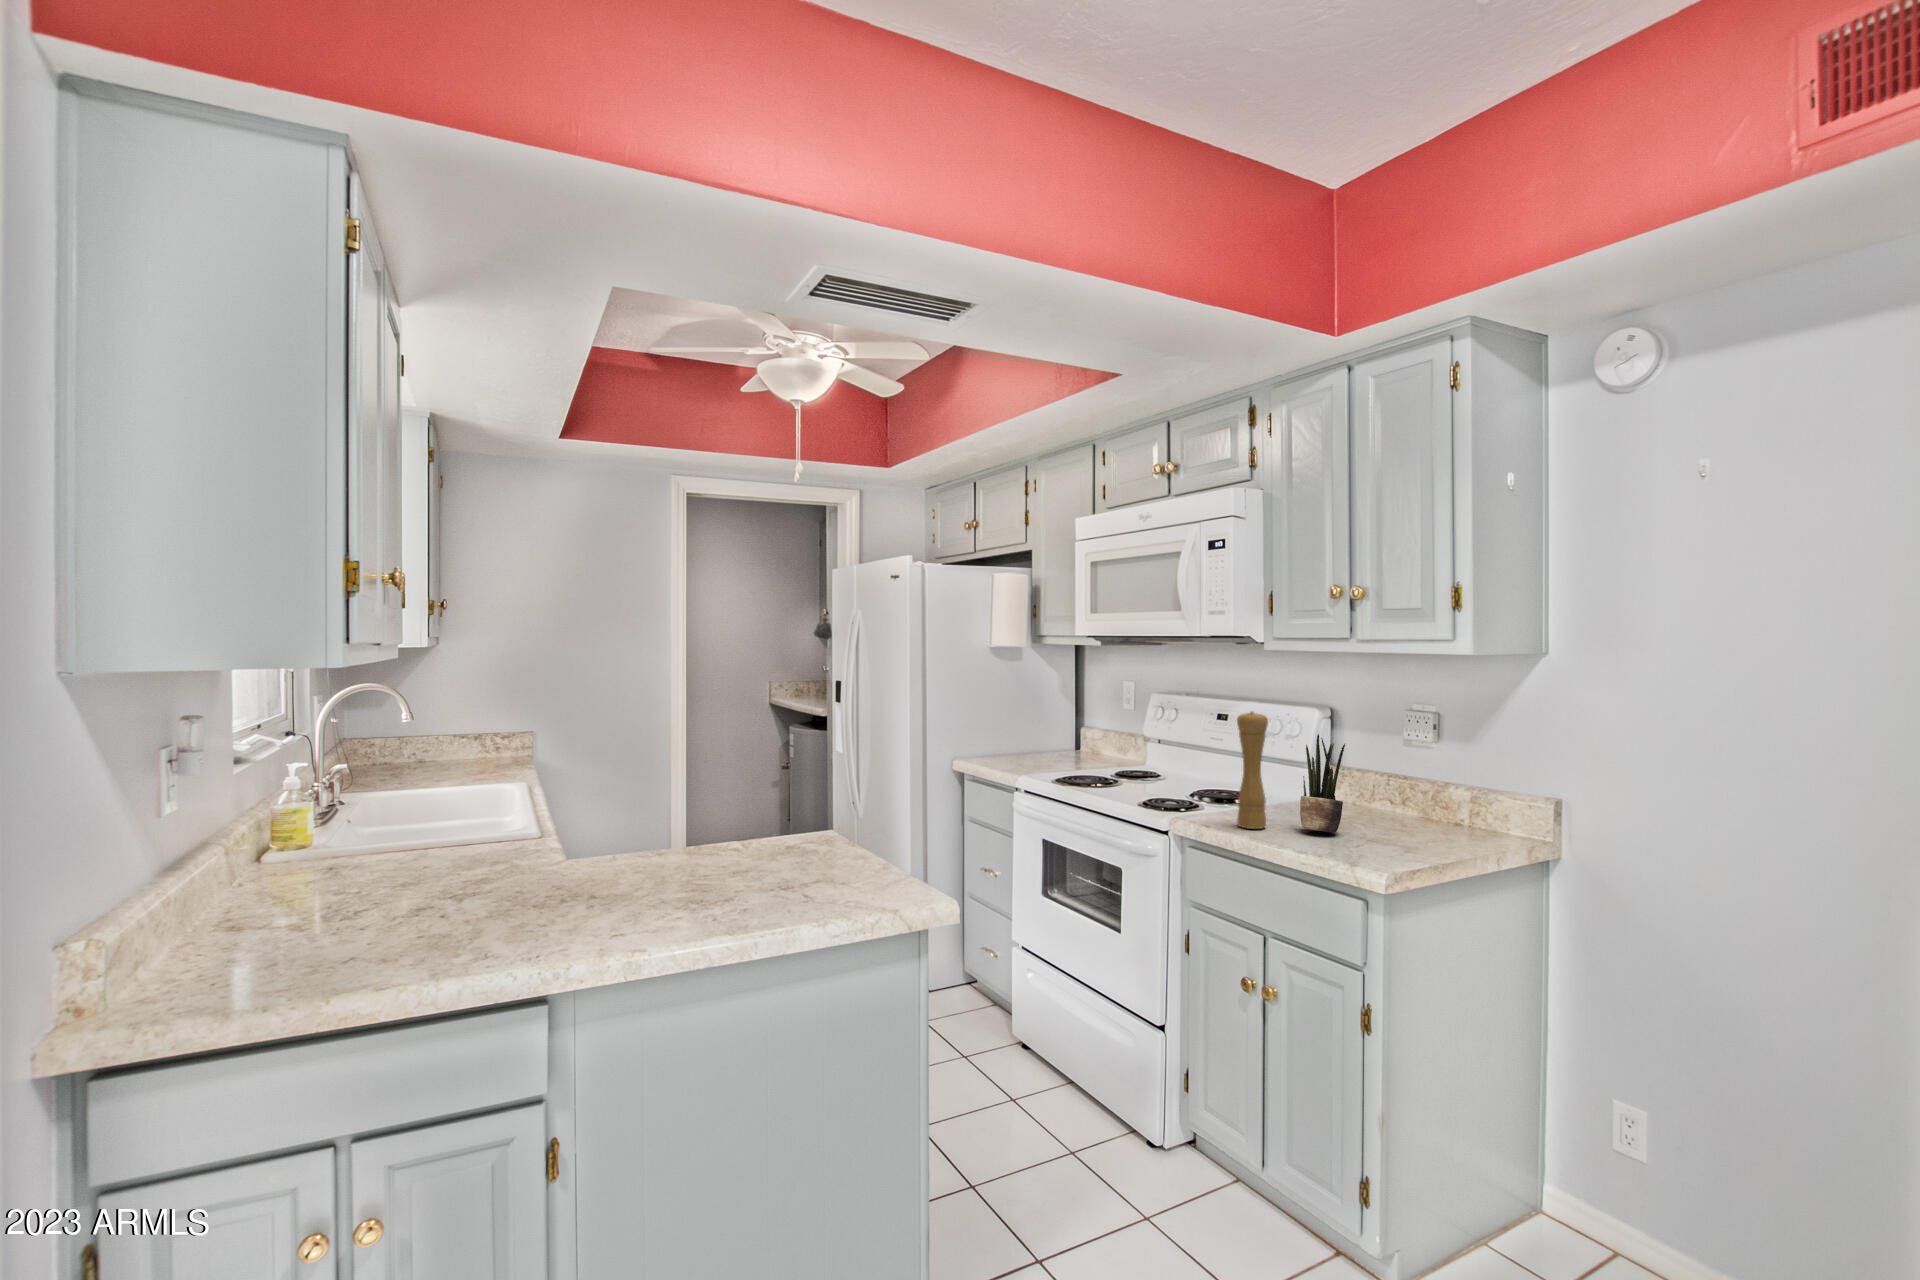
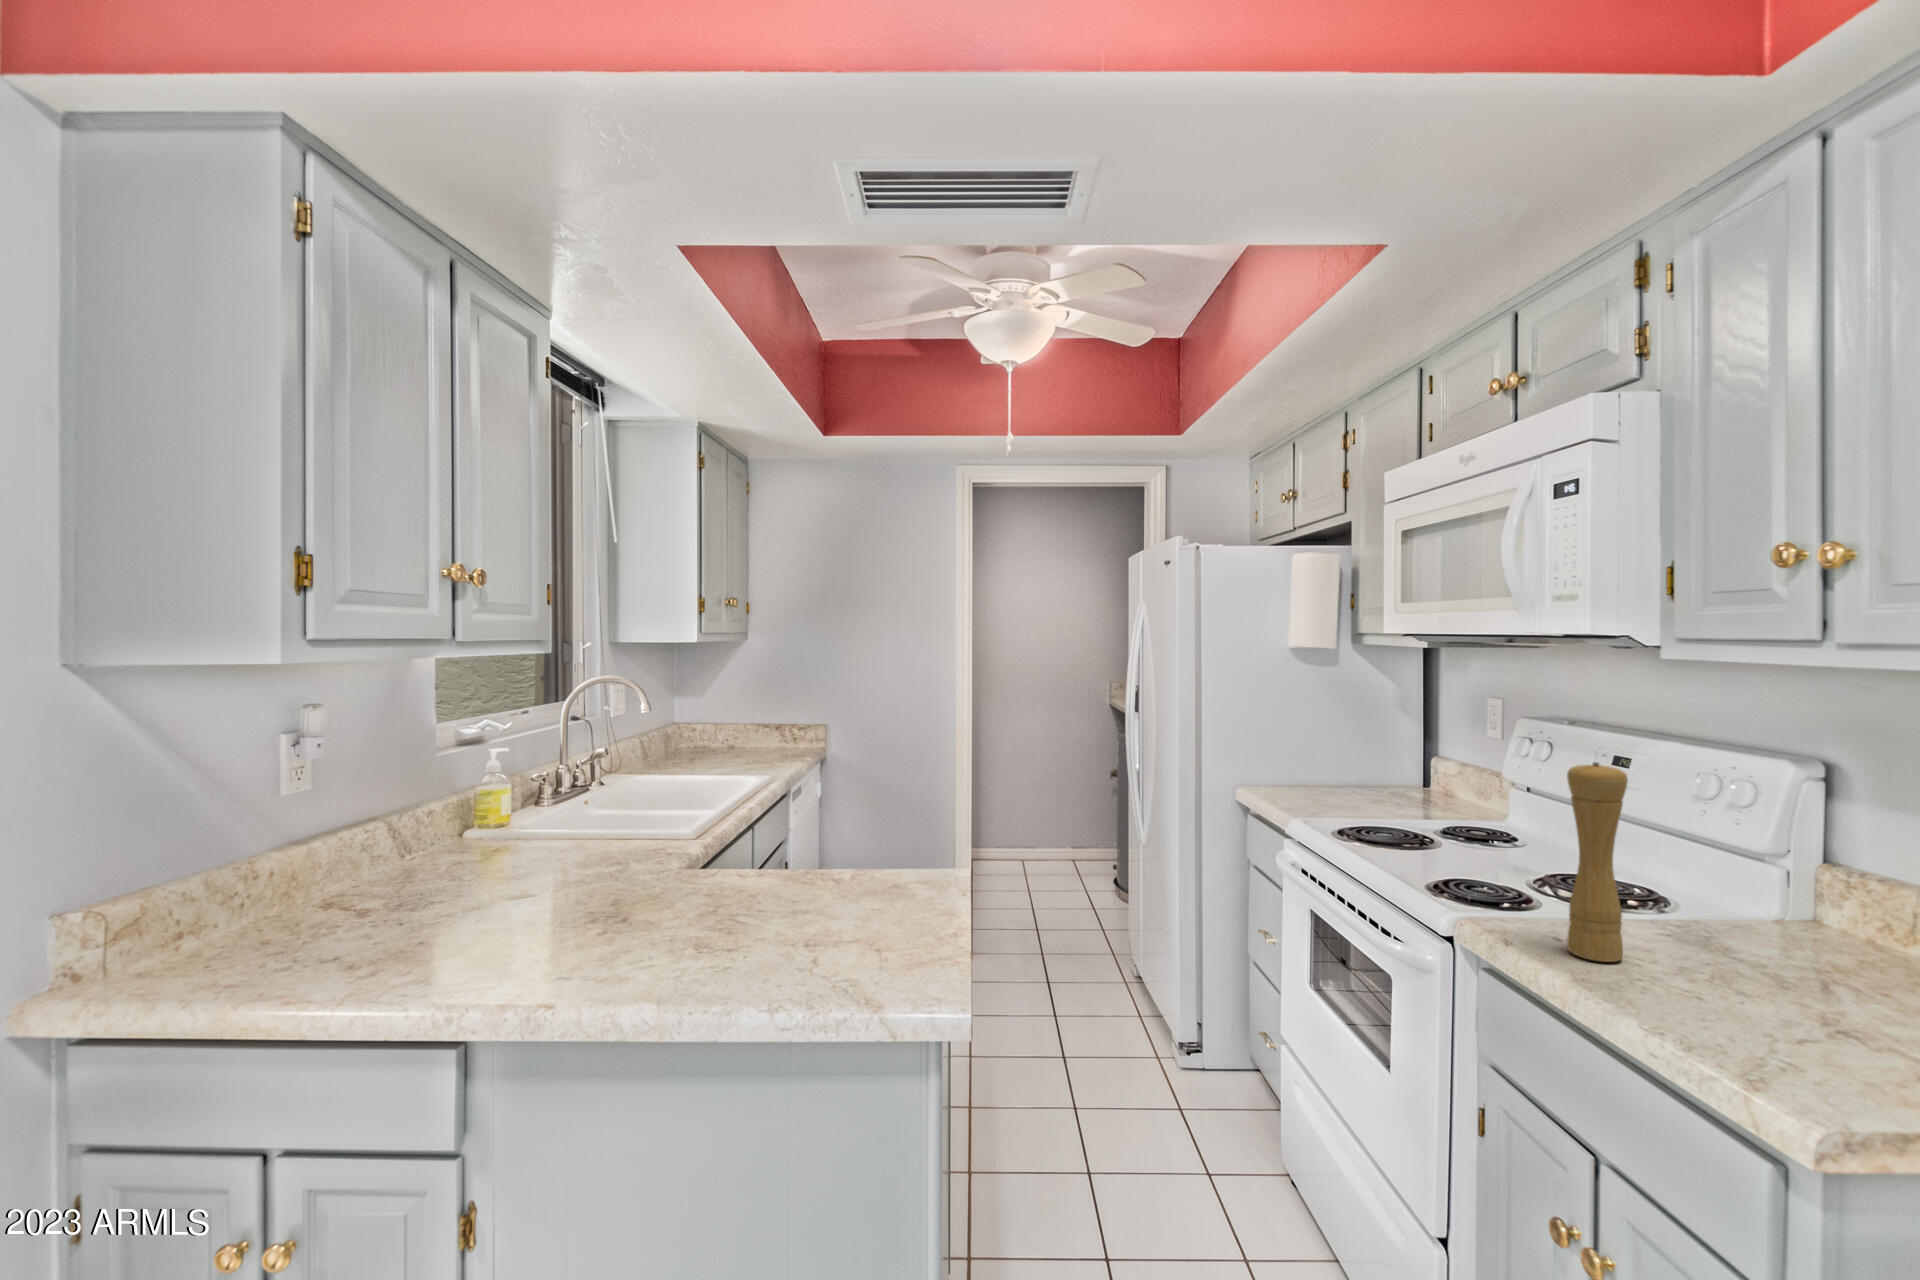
potted plant: present [1300,734,1345,833] -> none [1690,810,1792,994]

